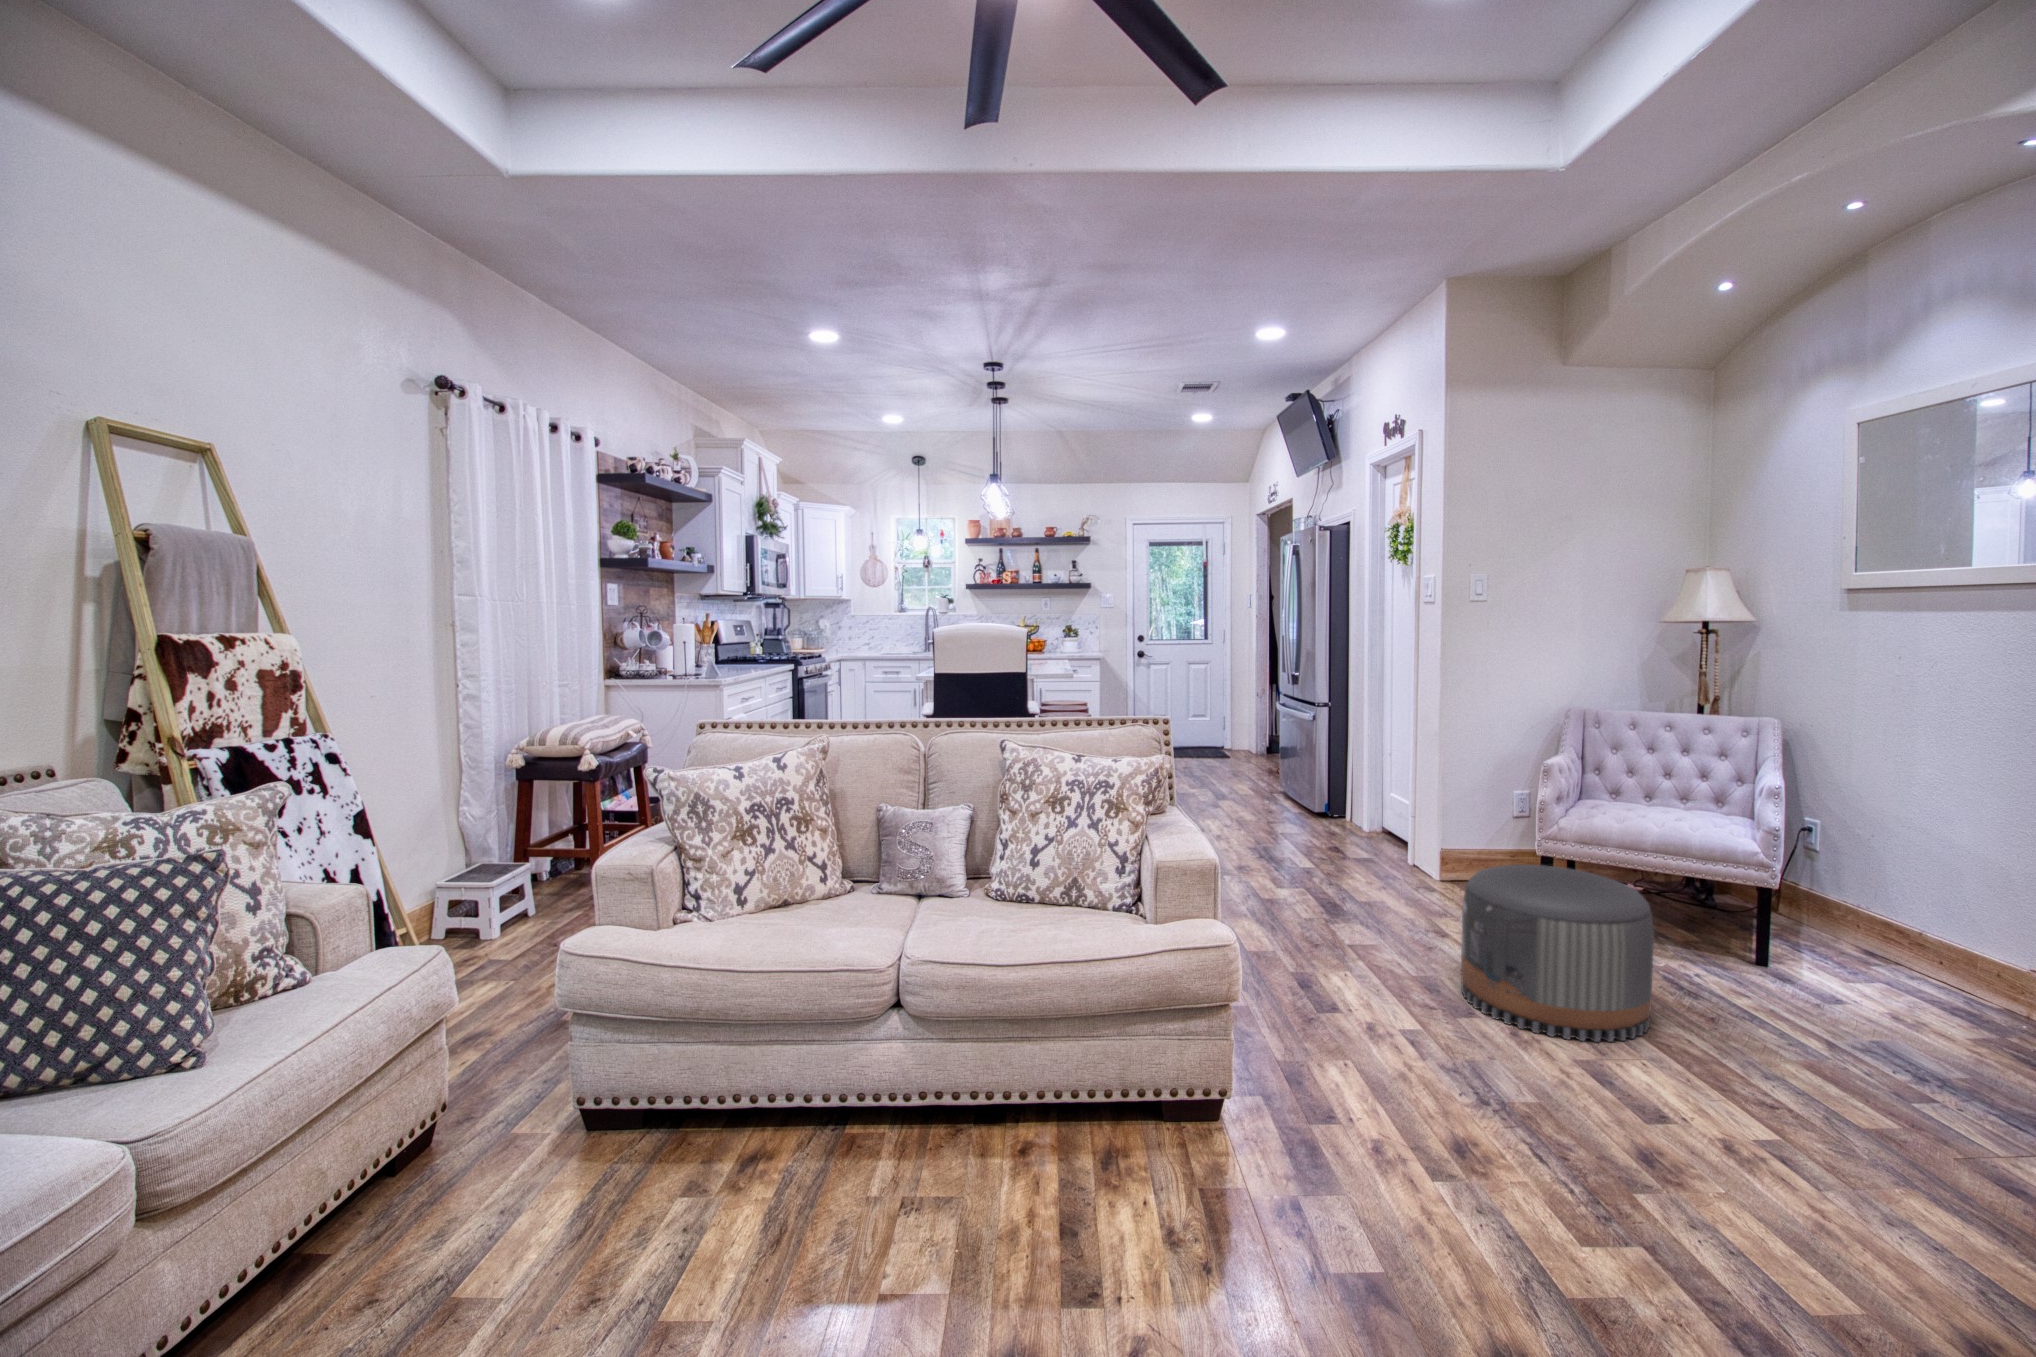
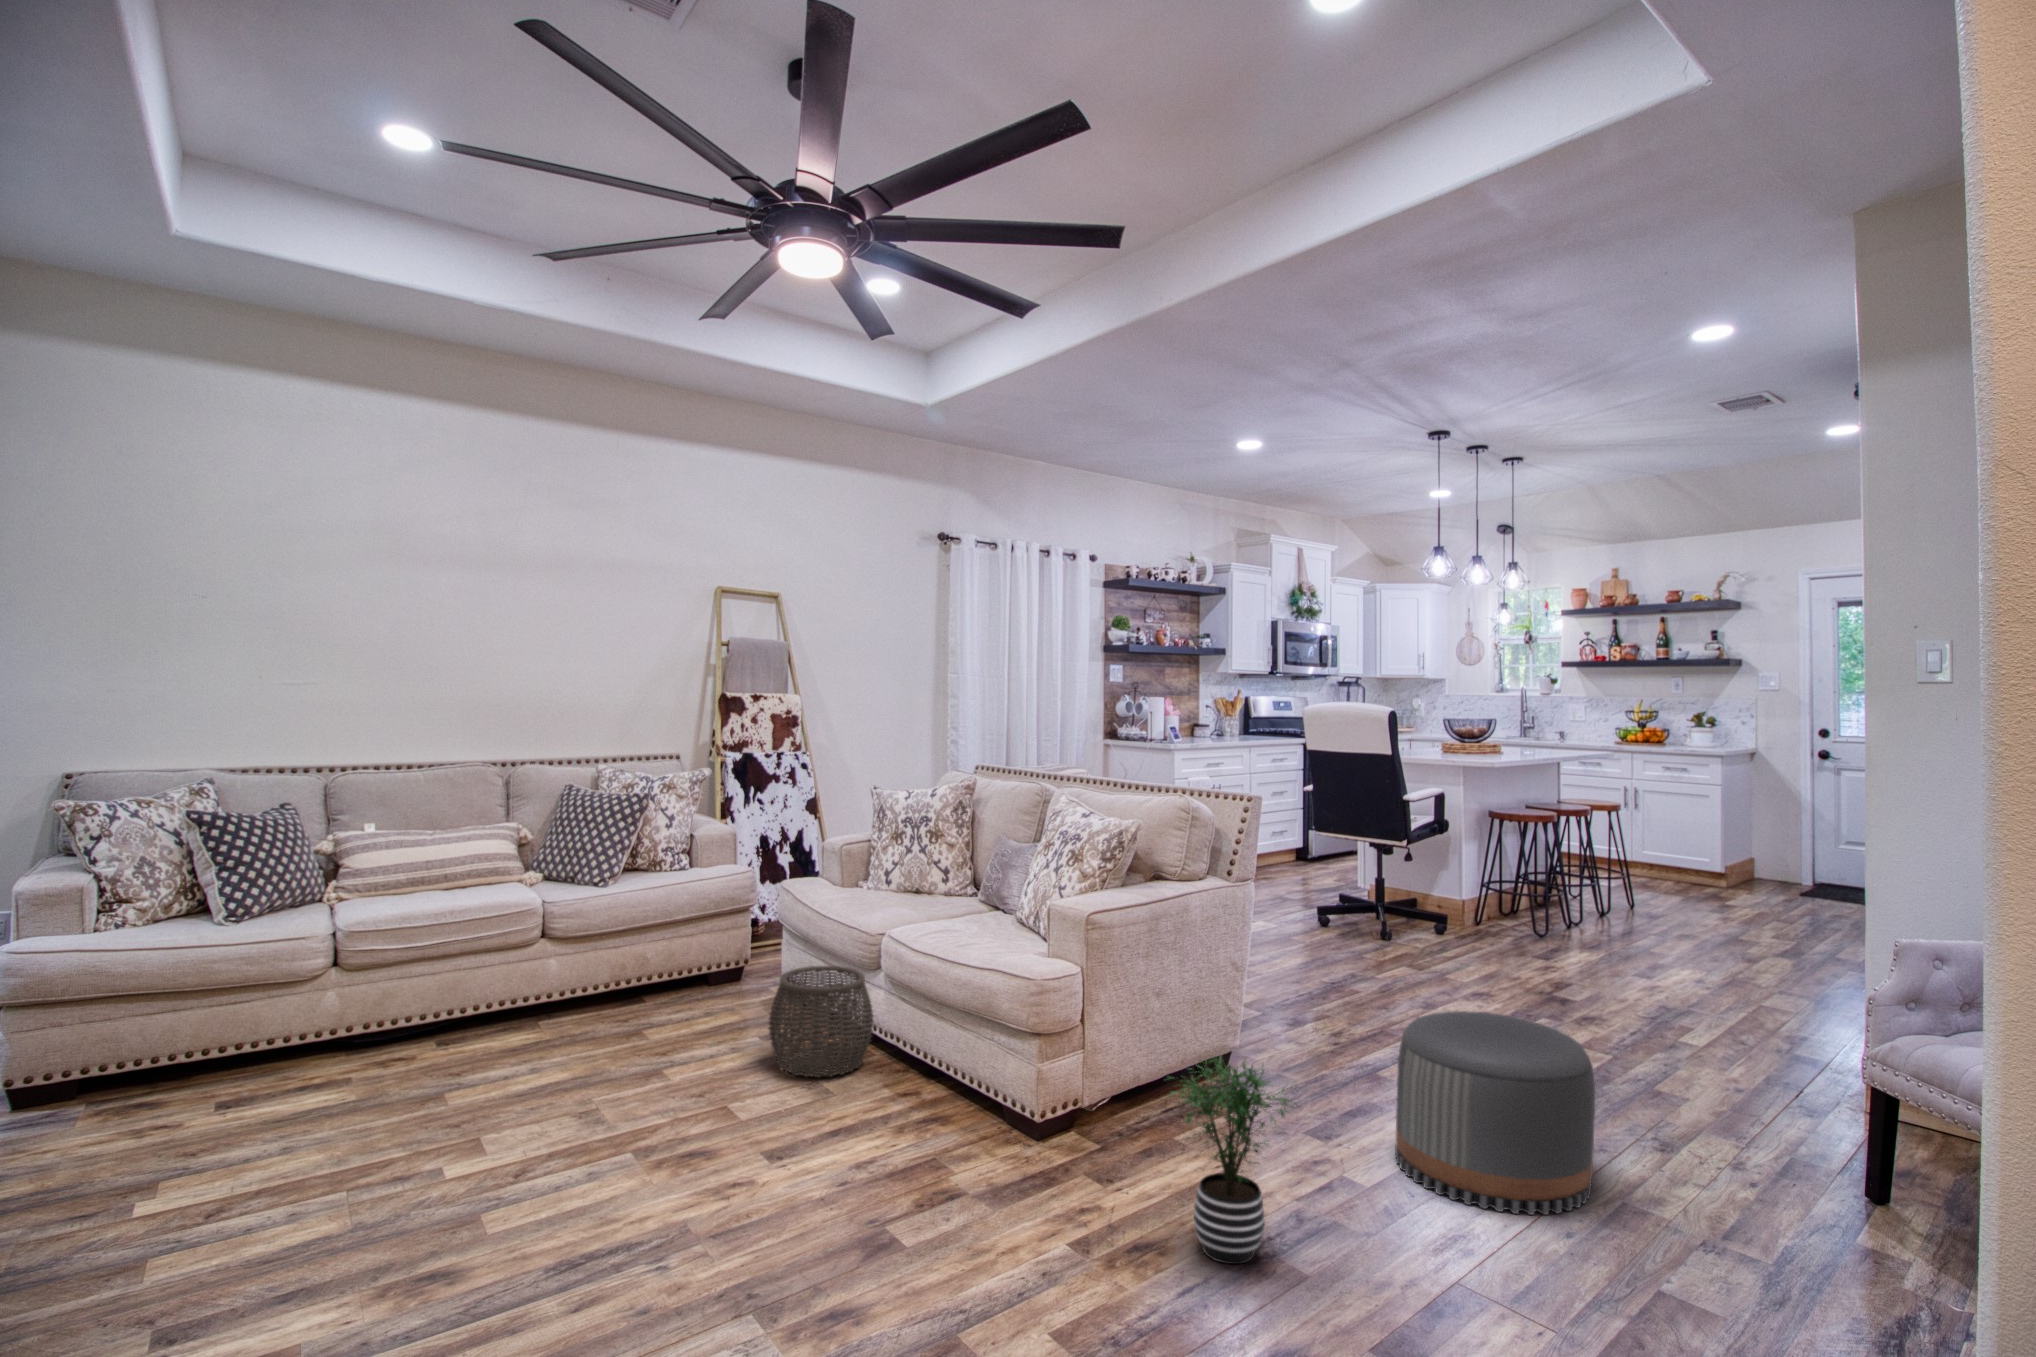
potted plant: none [1651,976,1838,1218] -> present [1166,1056,1297,1264]
woven basket: none [853,1062,1038,1300] -> present [769,966,874,1077]

